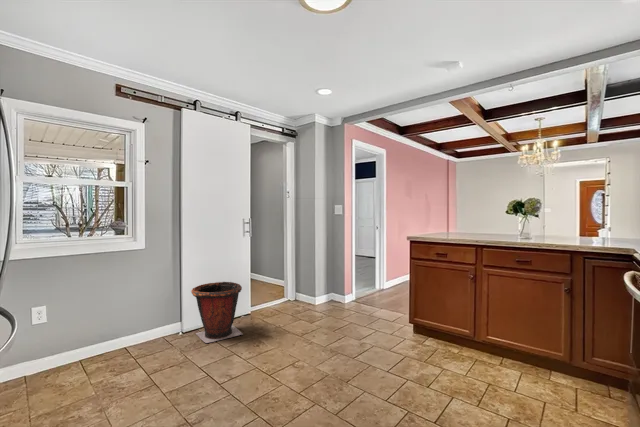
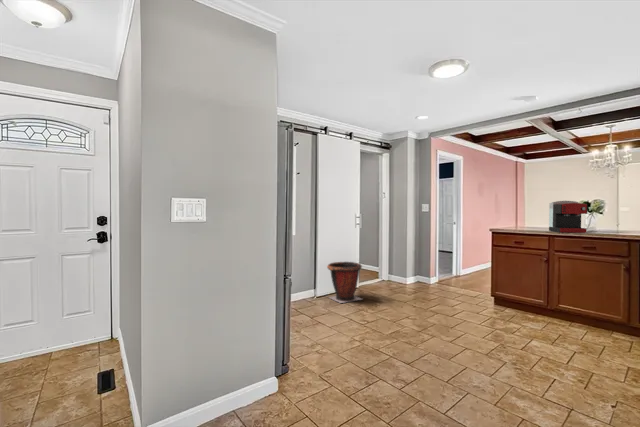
coffee maker: none [476,198,521,240] -> present [549,201,588,233]

